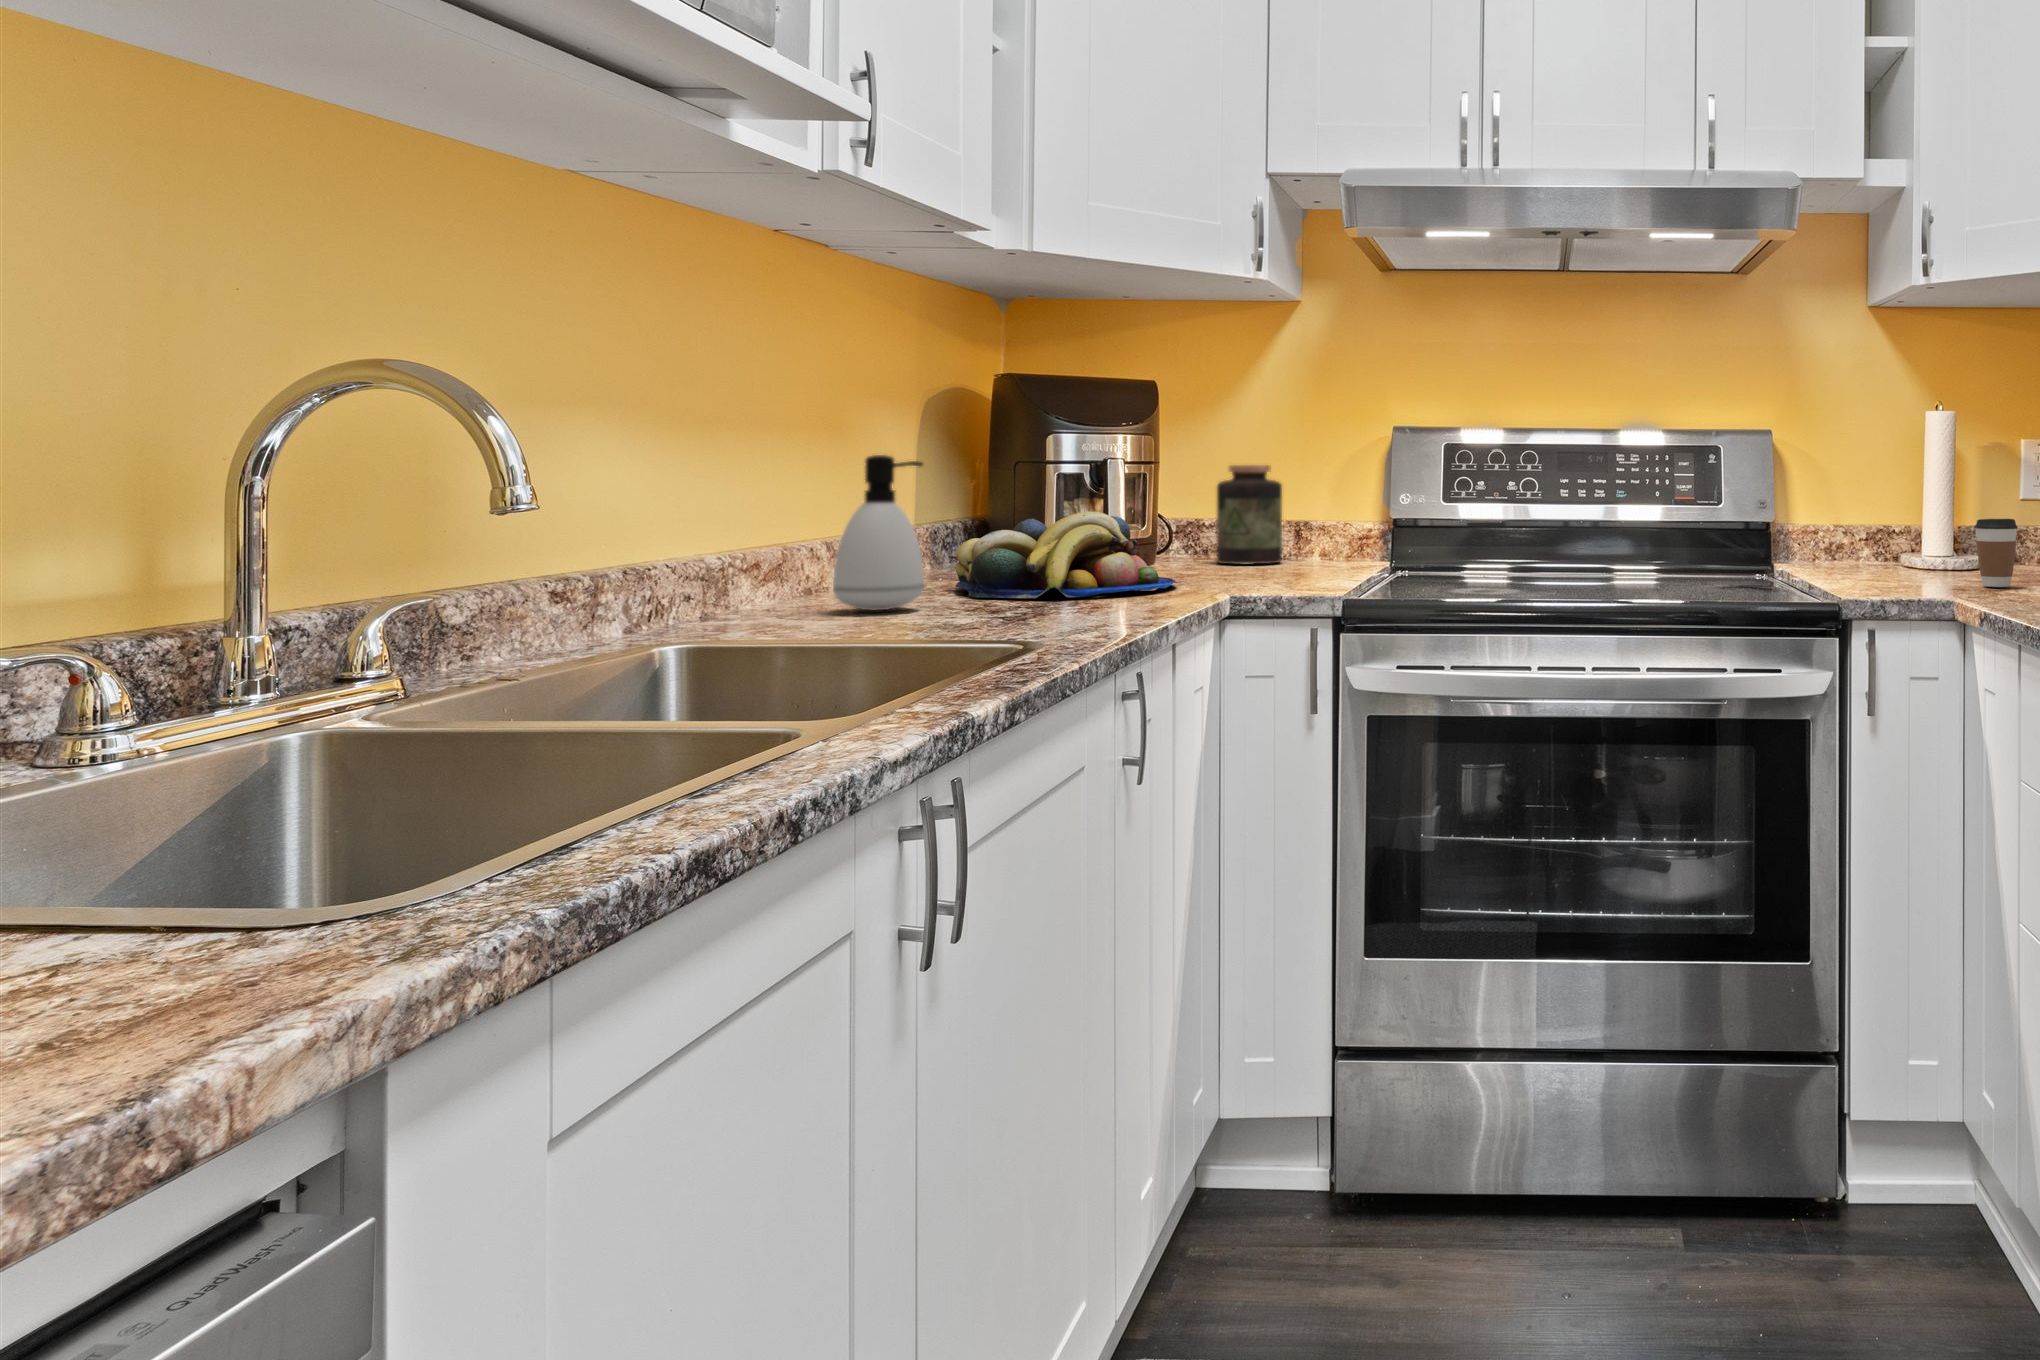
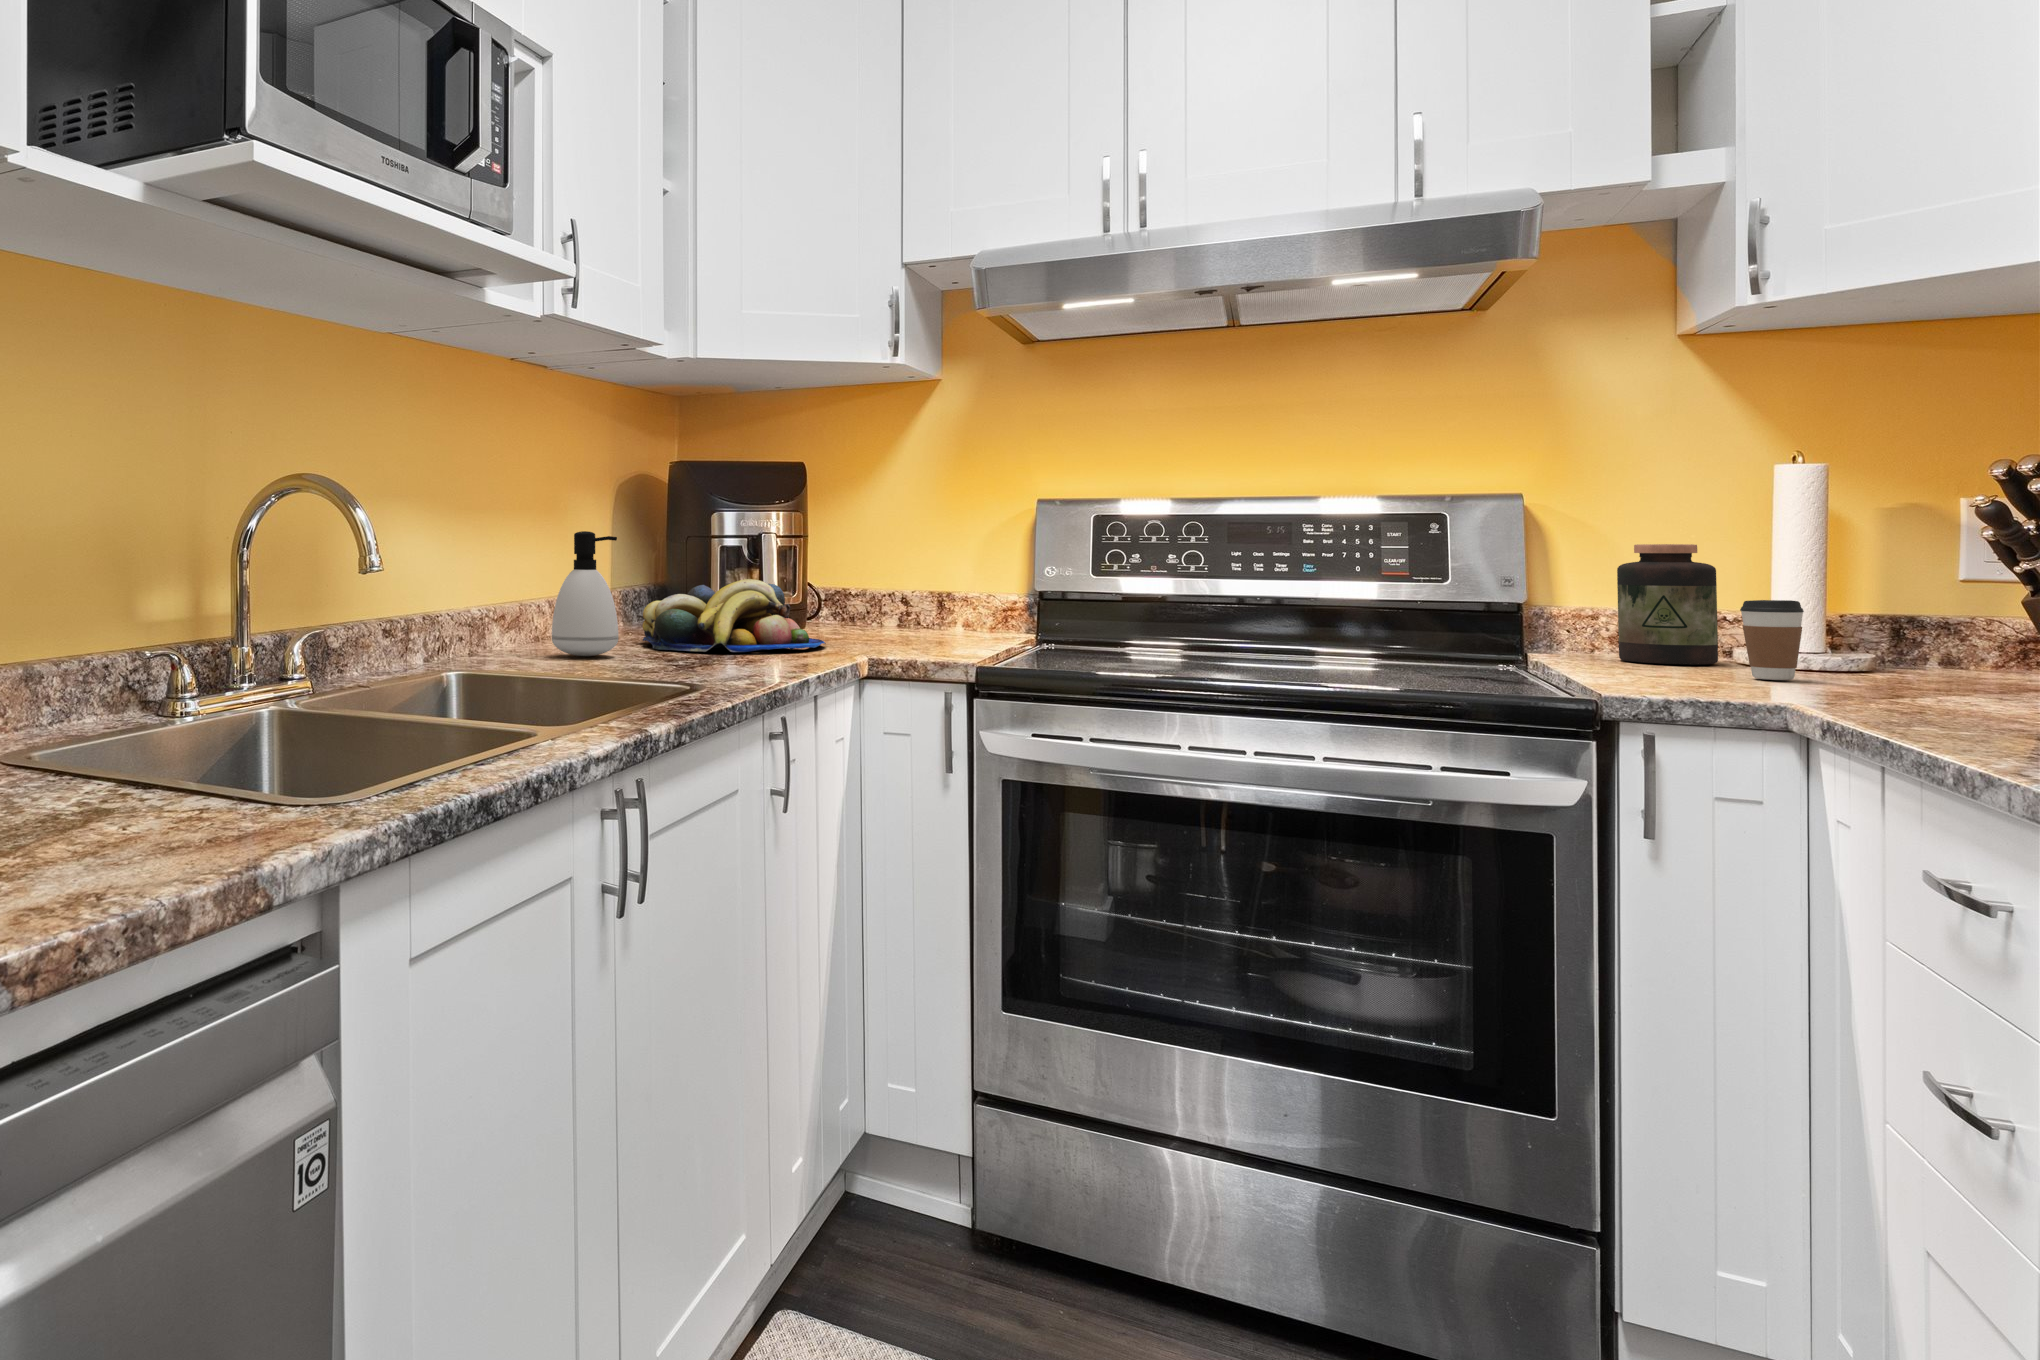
jar: present [1217,465,1282,564] -> present [1617,544,1718,665]

